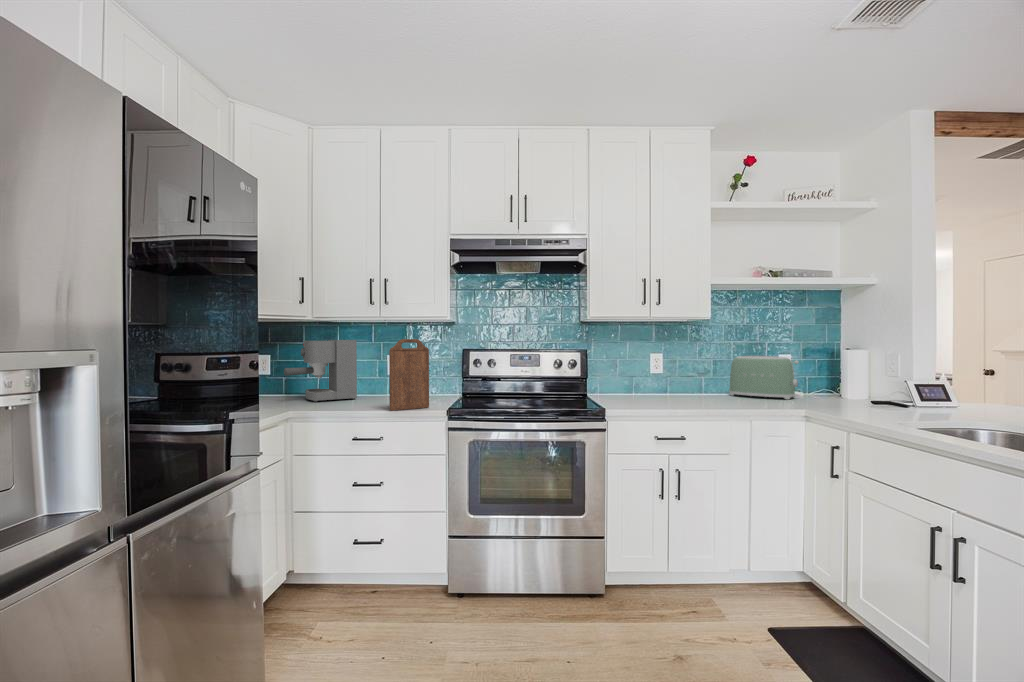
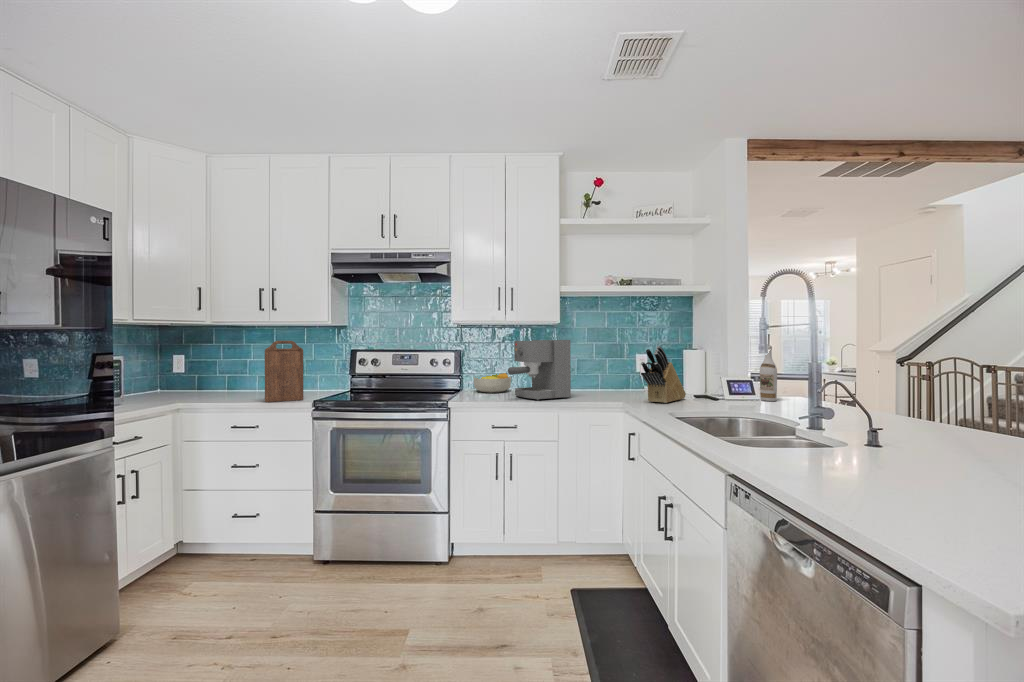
coffee maker: present [284,340,357,402] -> present [508,340,571,400]
knife block: none [834,346,869,411] -> present [641,346,686,403]
wine bottle: none [956,347,979,408] -> present [760,347,777,401]
toaster: present [729,356,799,399] -> none [588,356,641,394]
fruit bowl: none [601,372,643,398] -> present [474,373,511,393]

